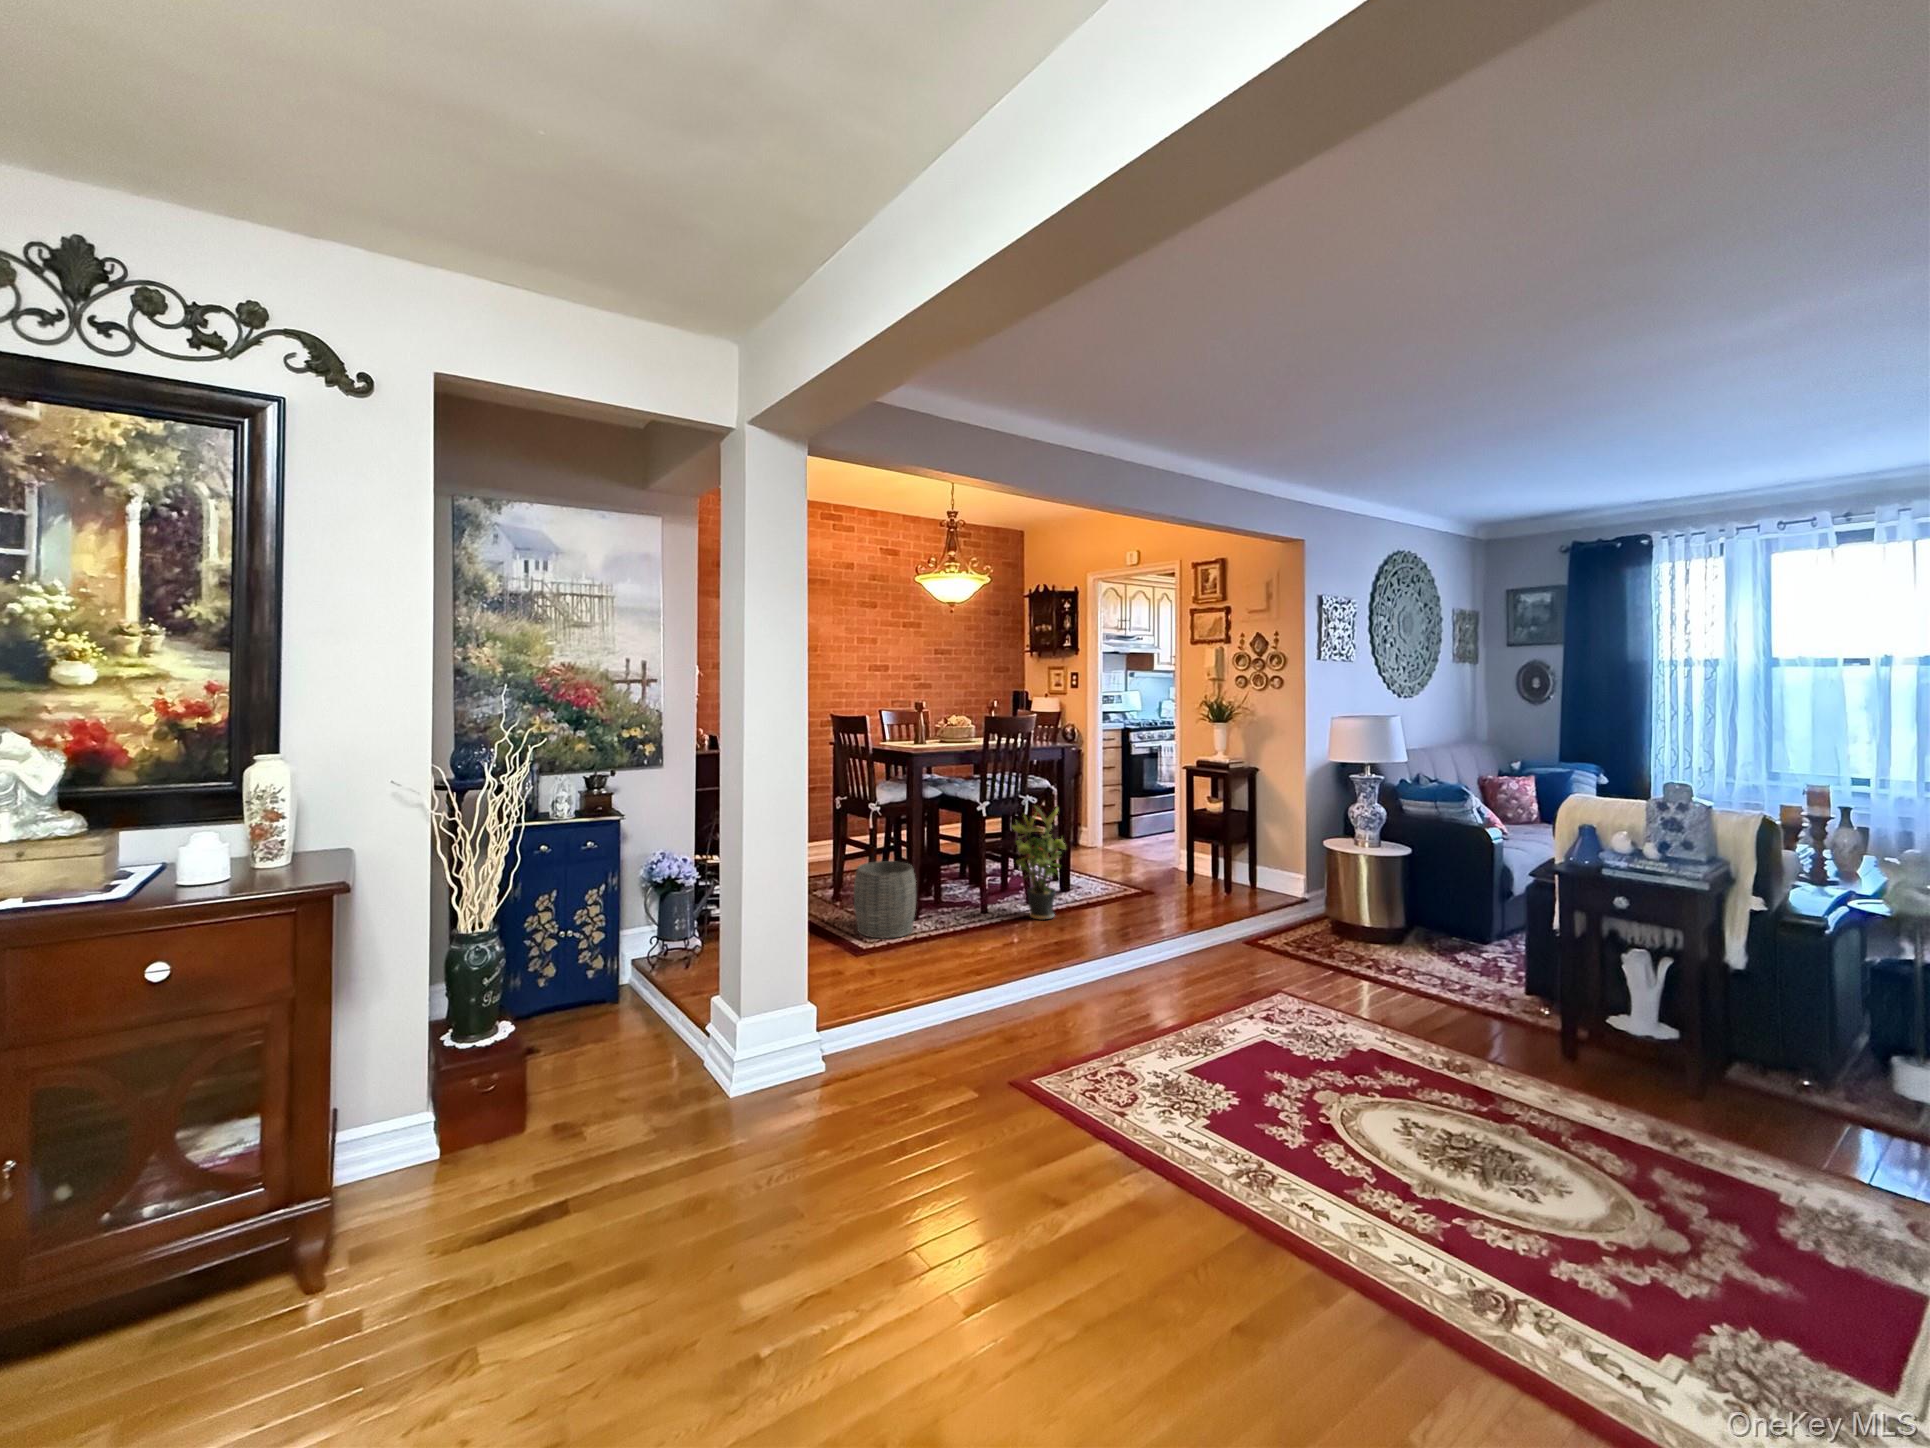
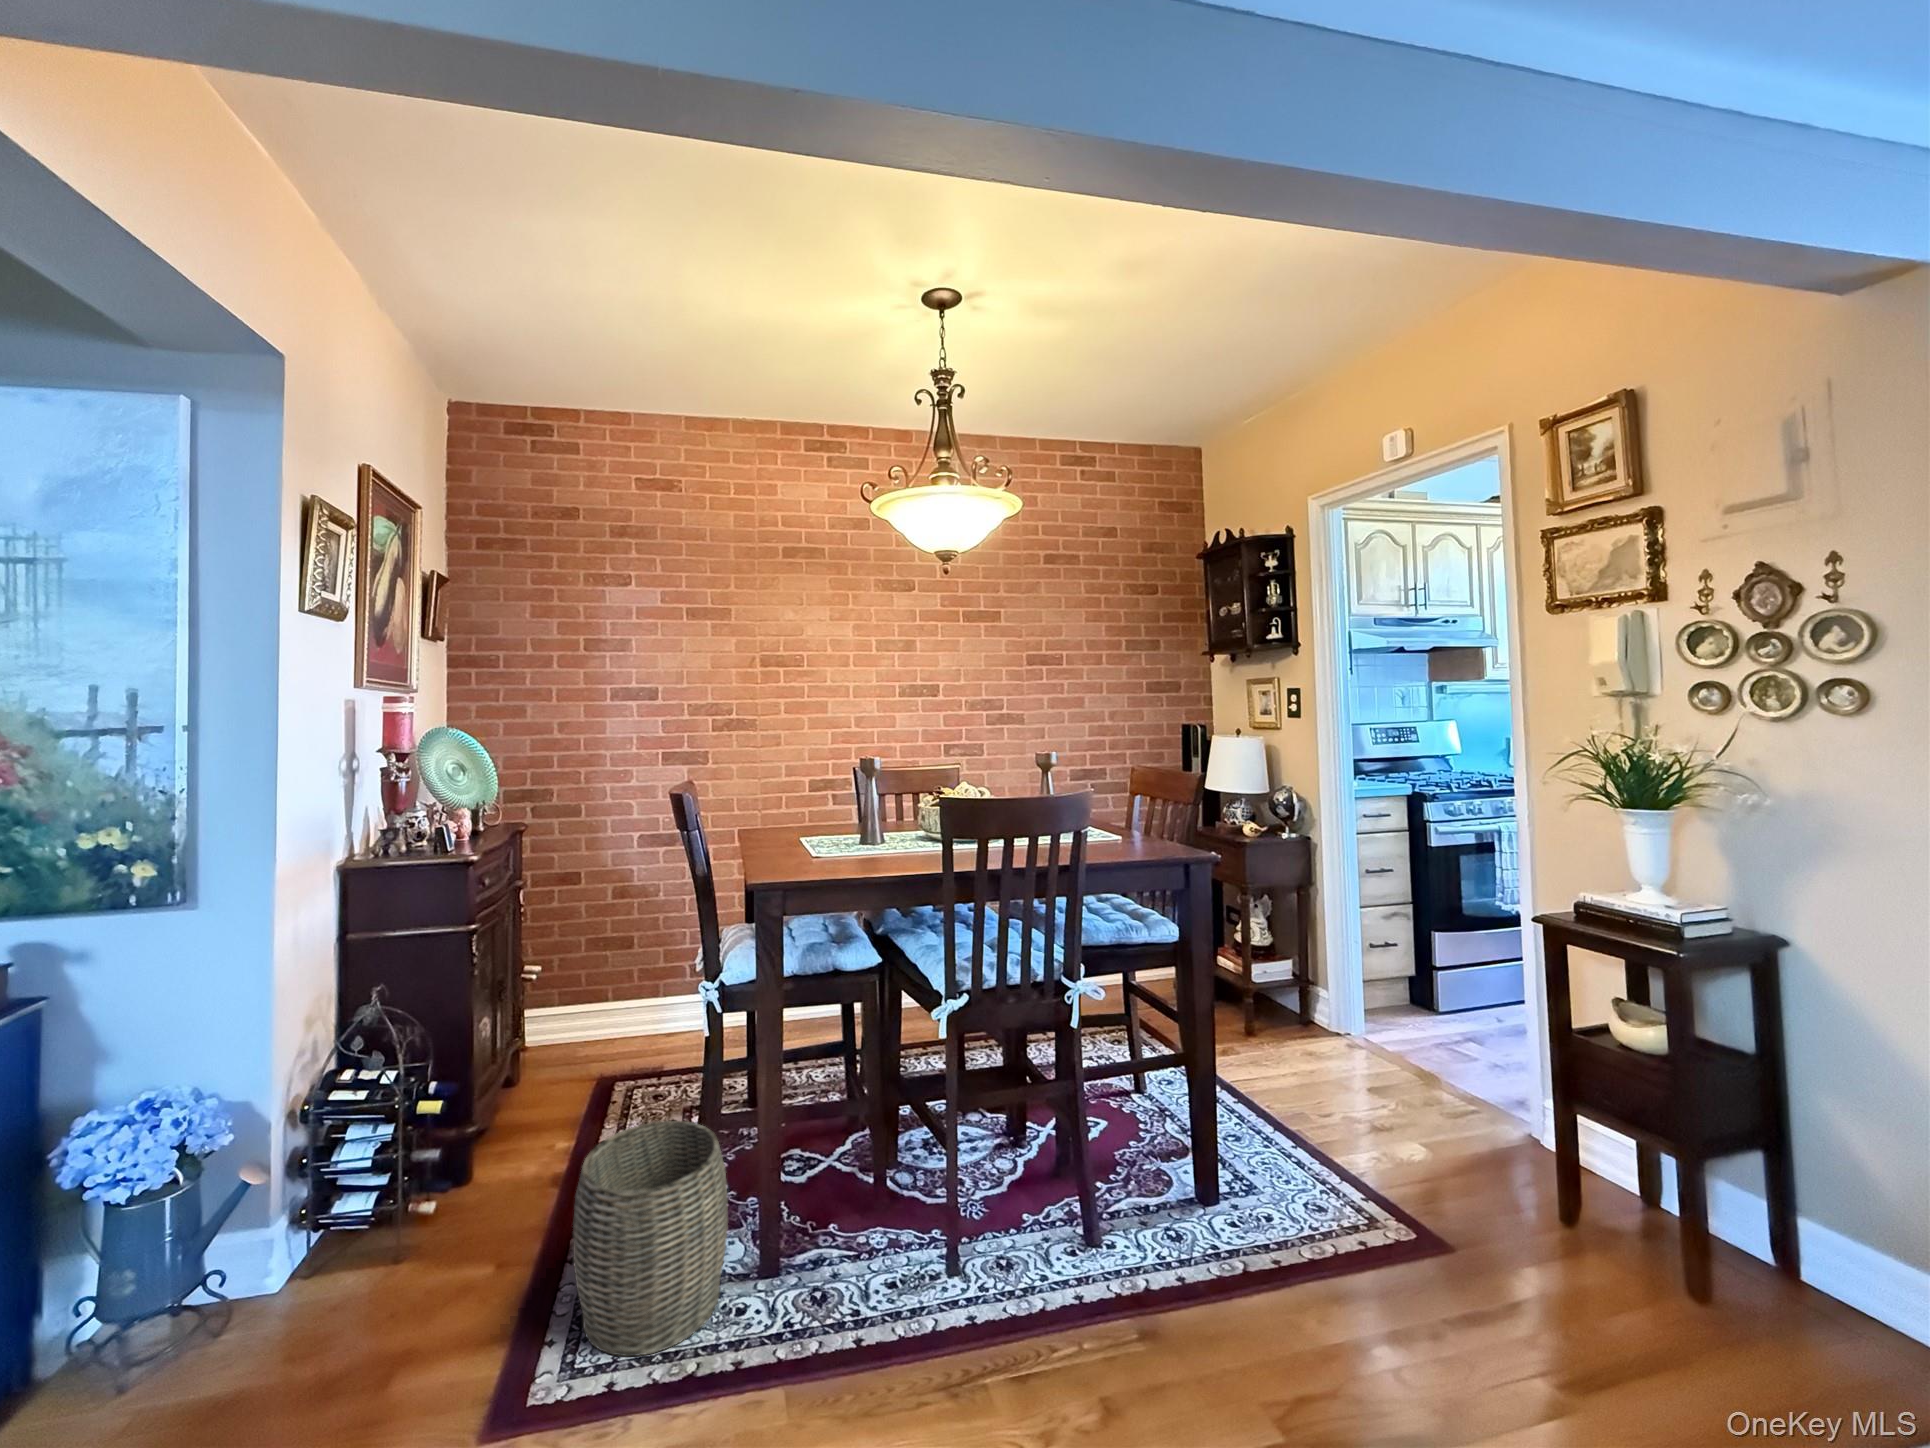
potted plant: present [1012,806,1066,920] -> none [979,1019,1136,1348]

